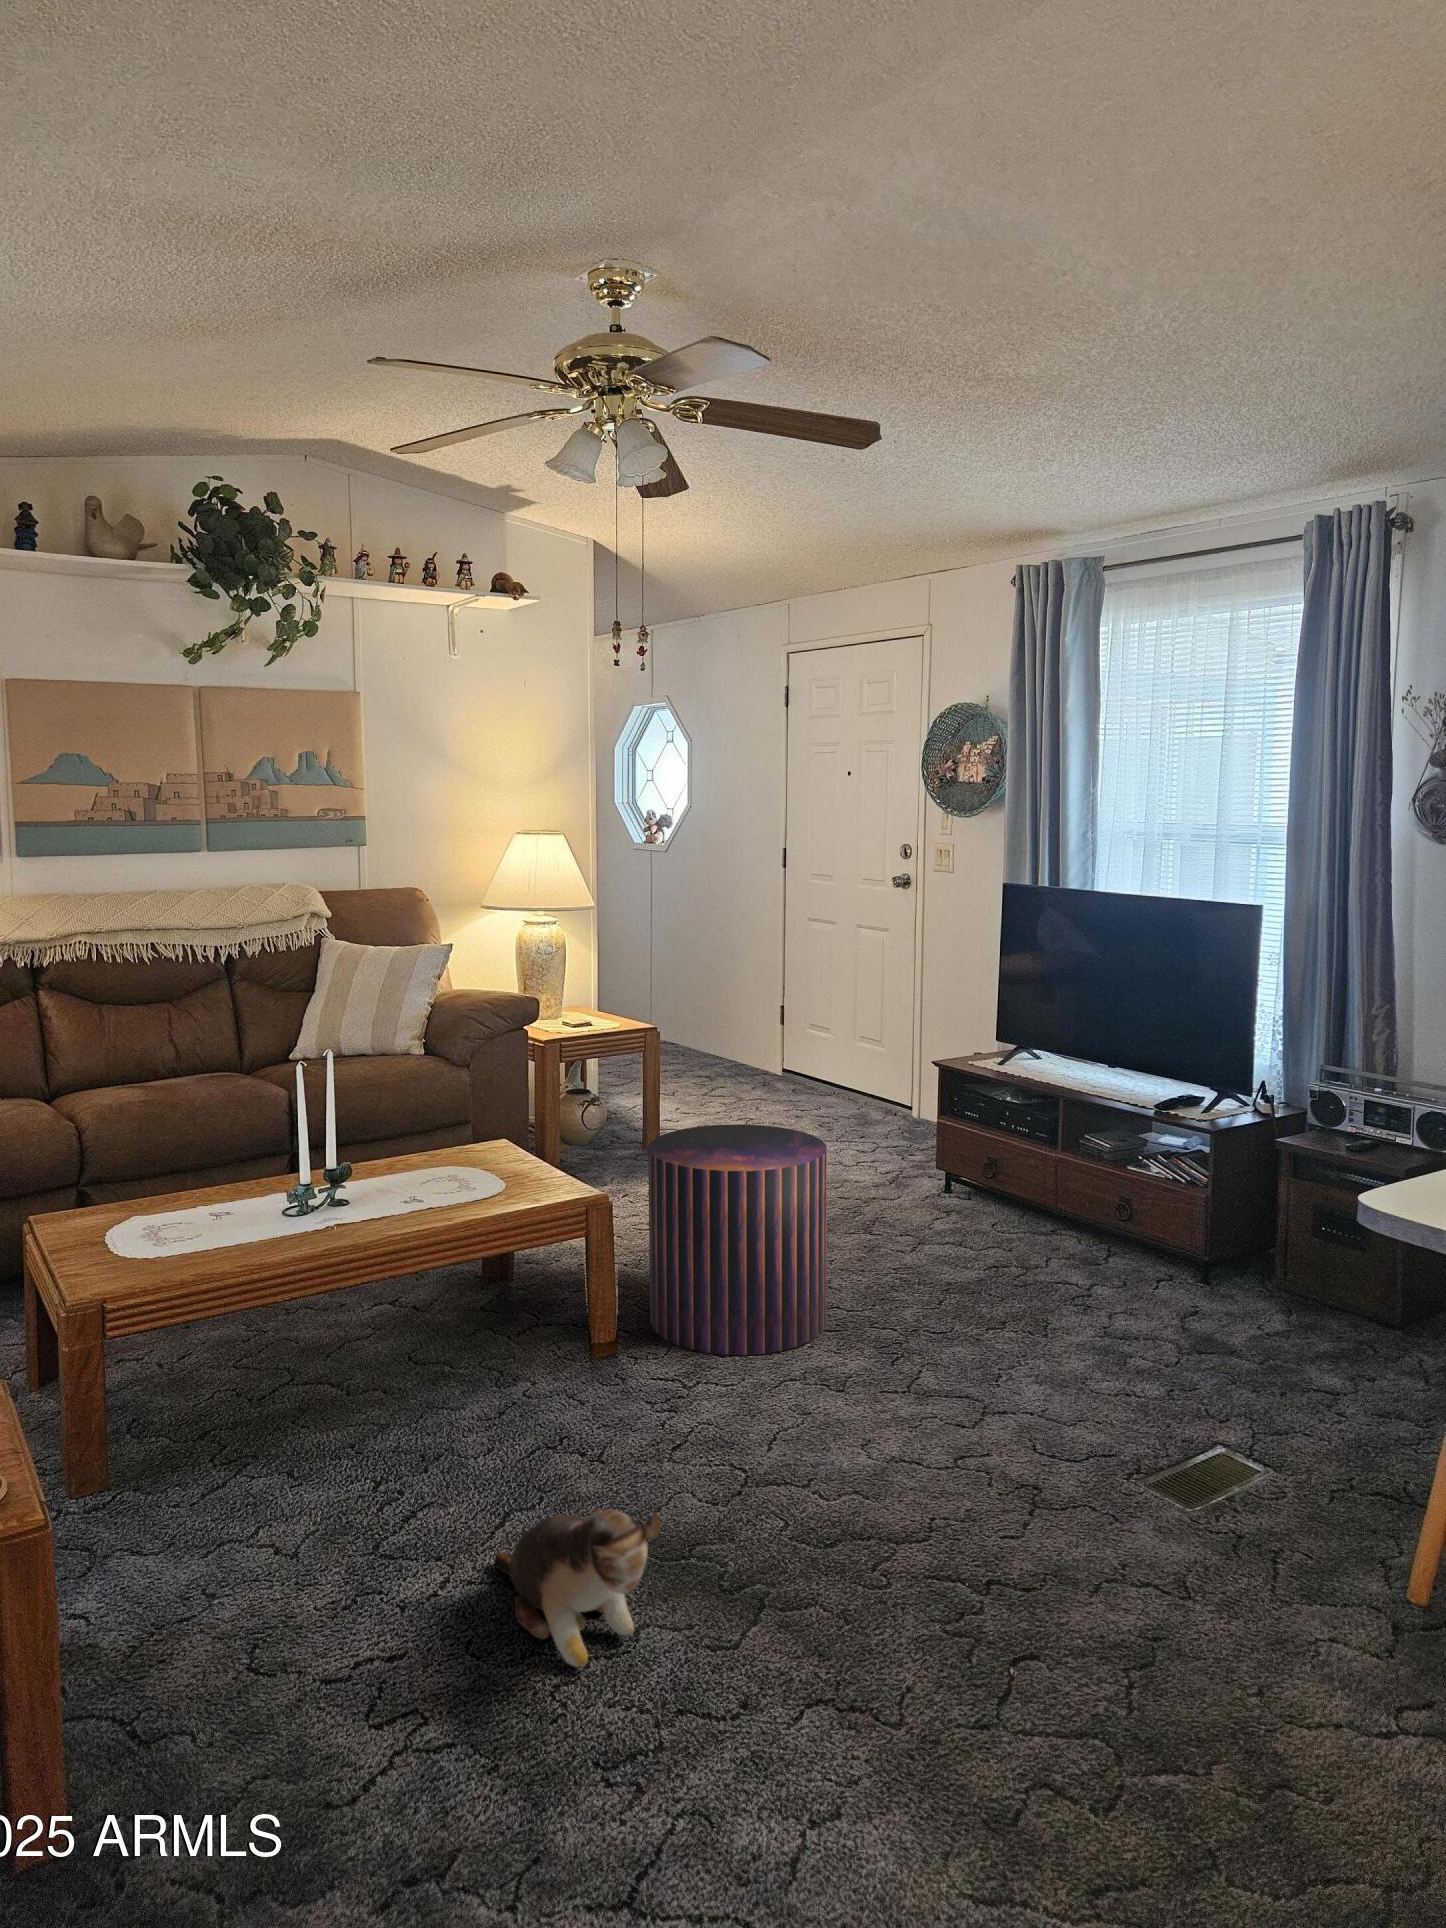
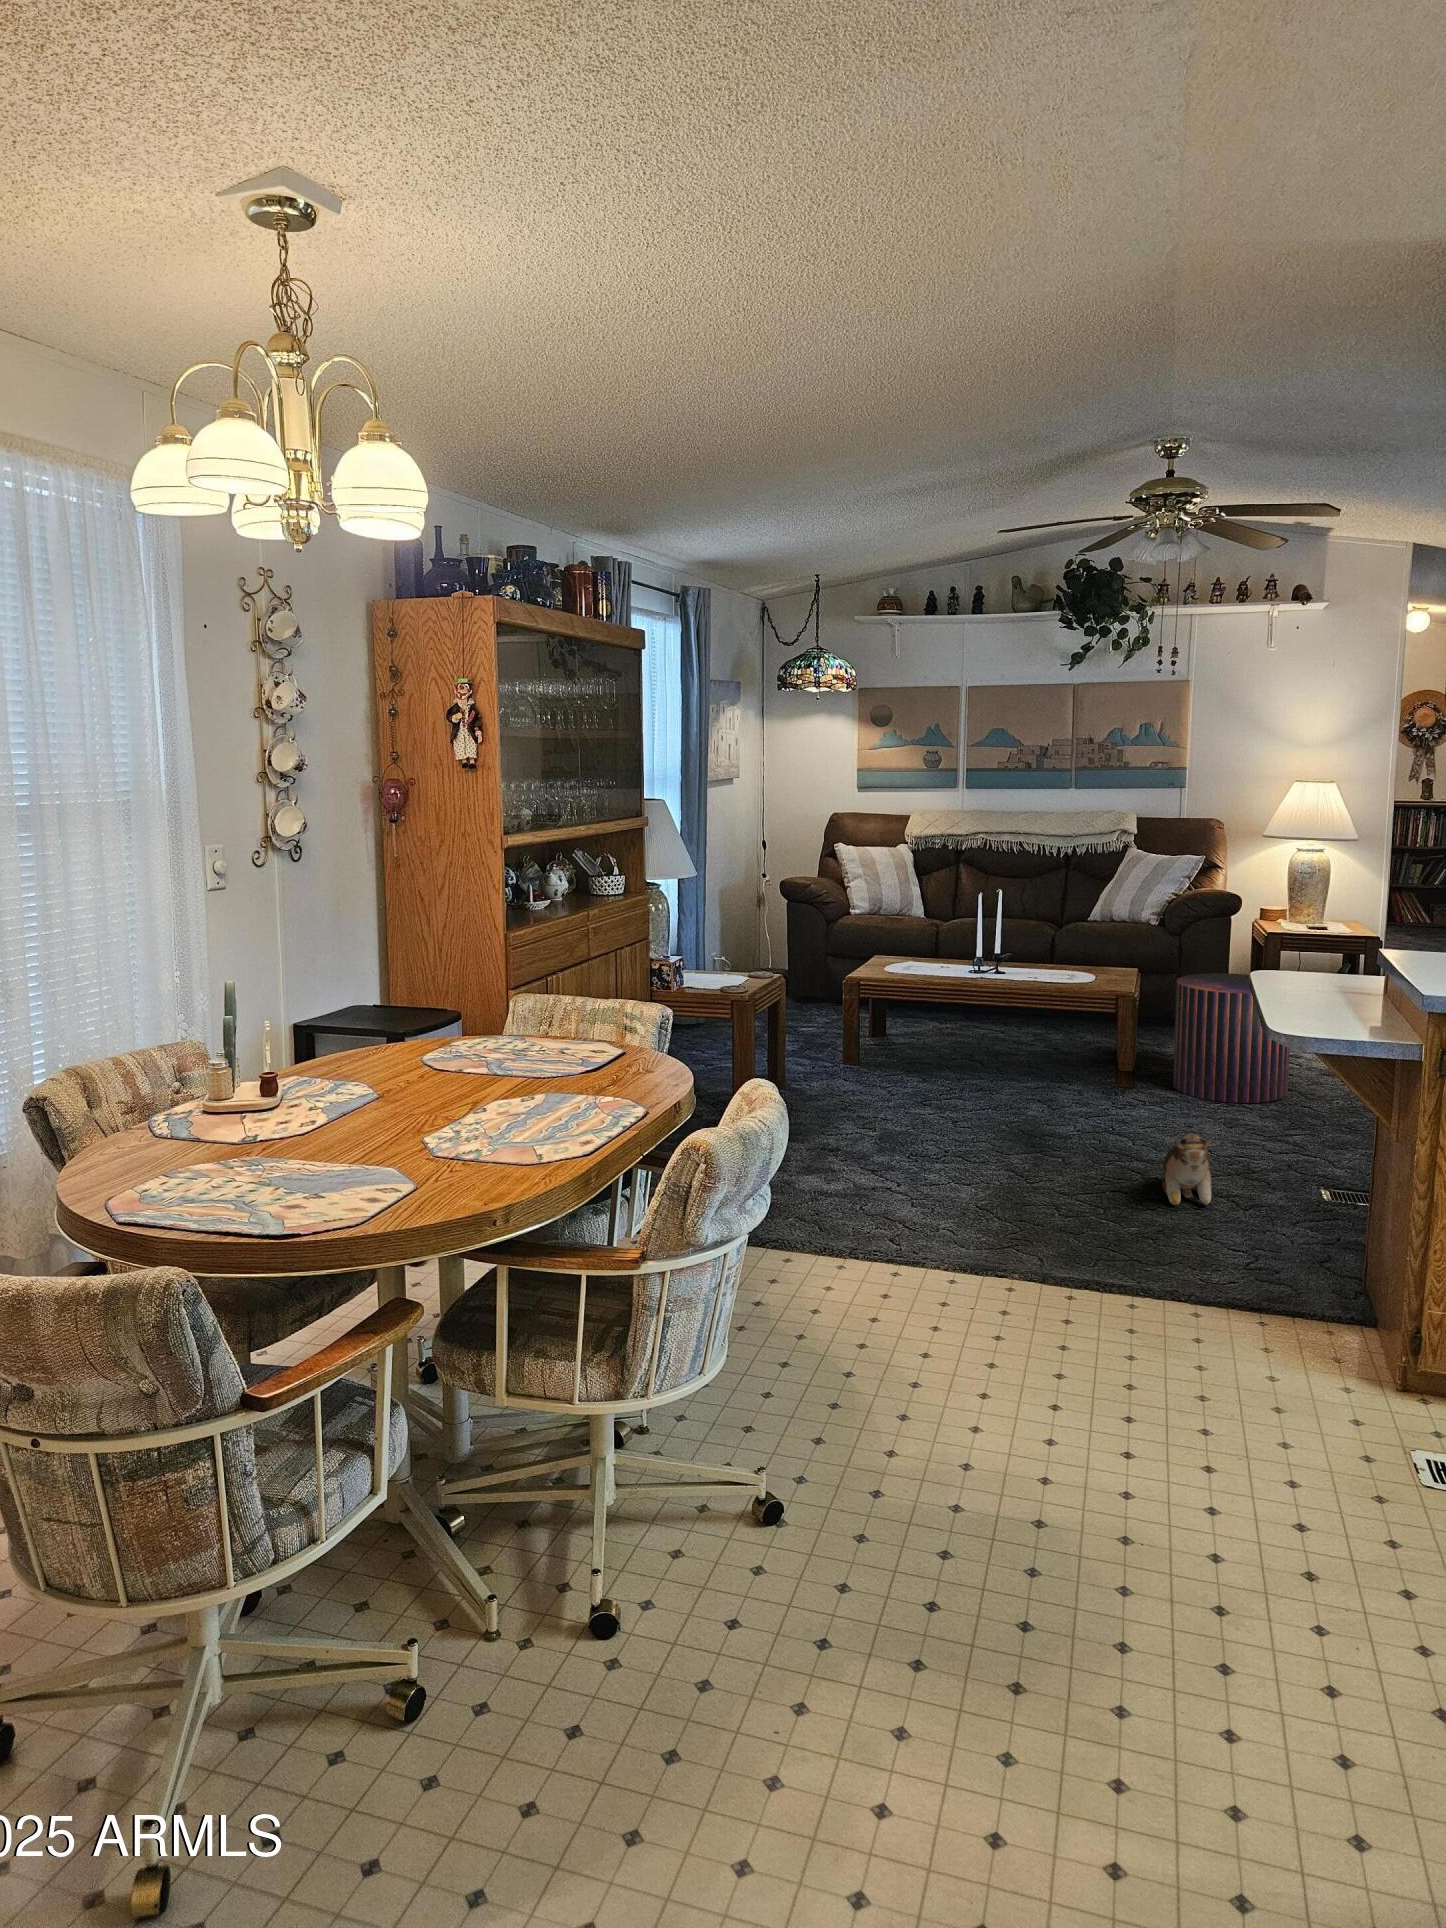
plush toy: present [494,1509,660,1667] -> present [1162,1133,1212,1205]

